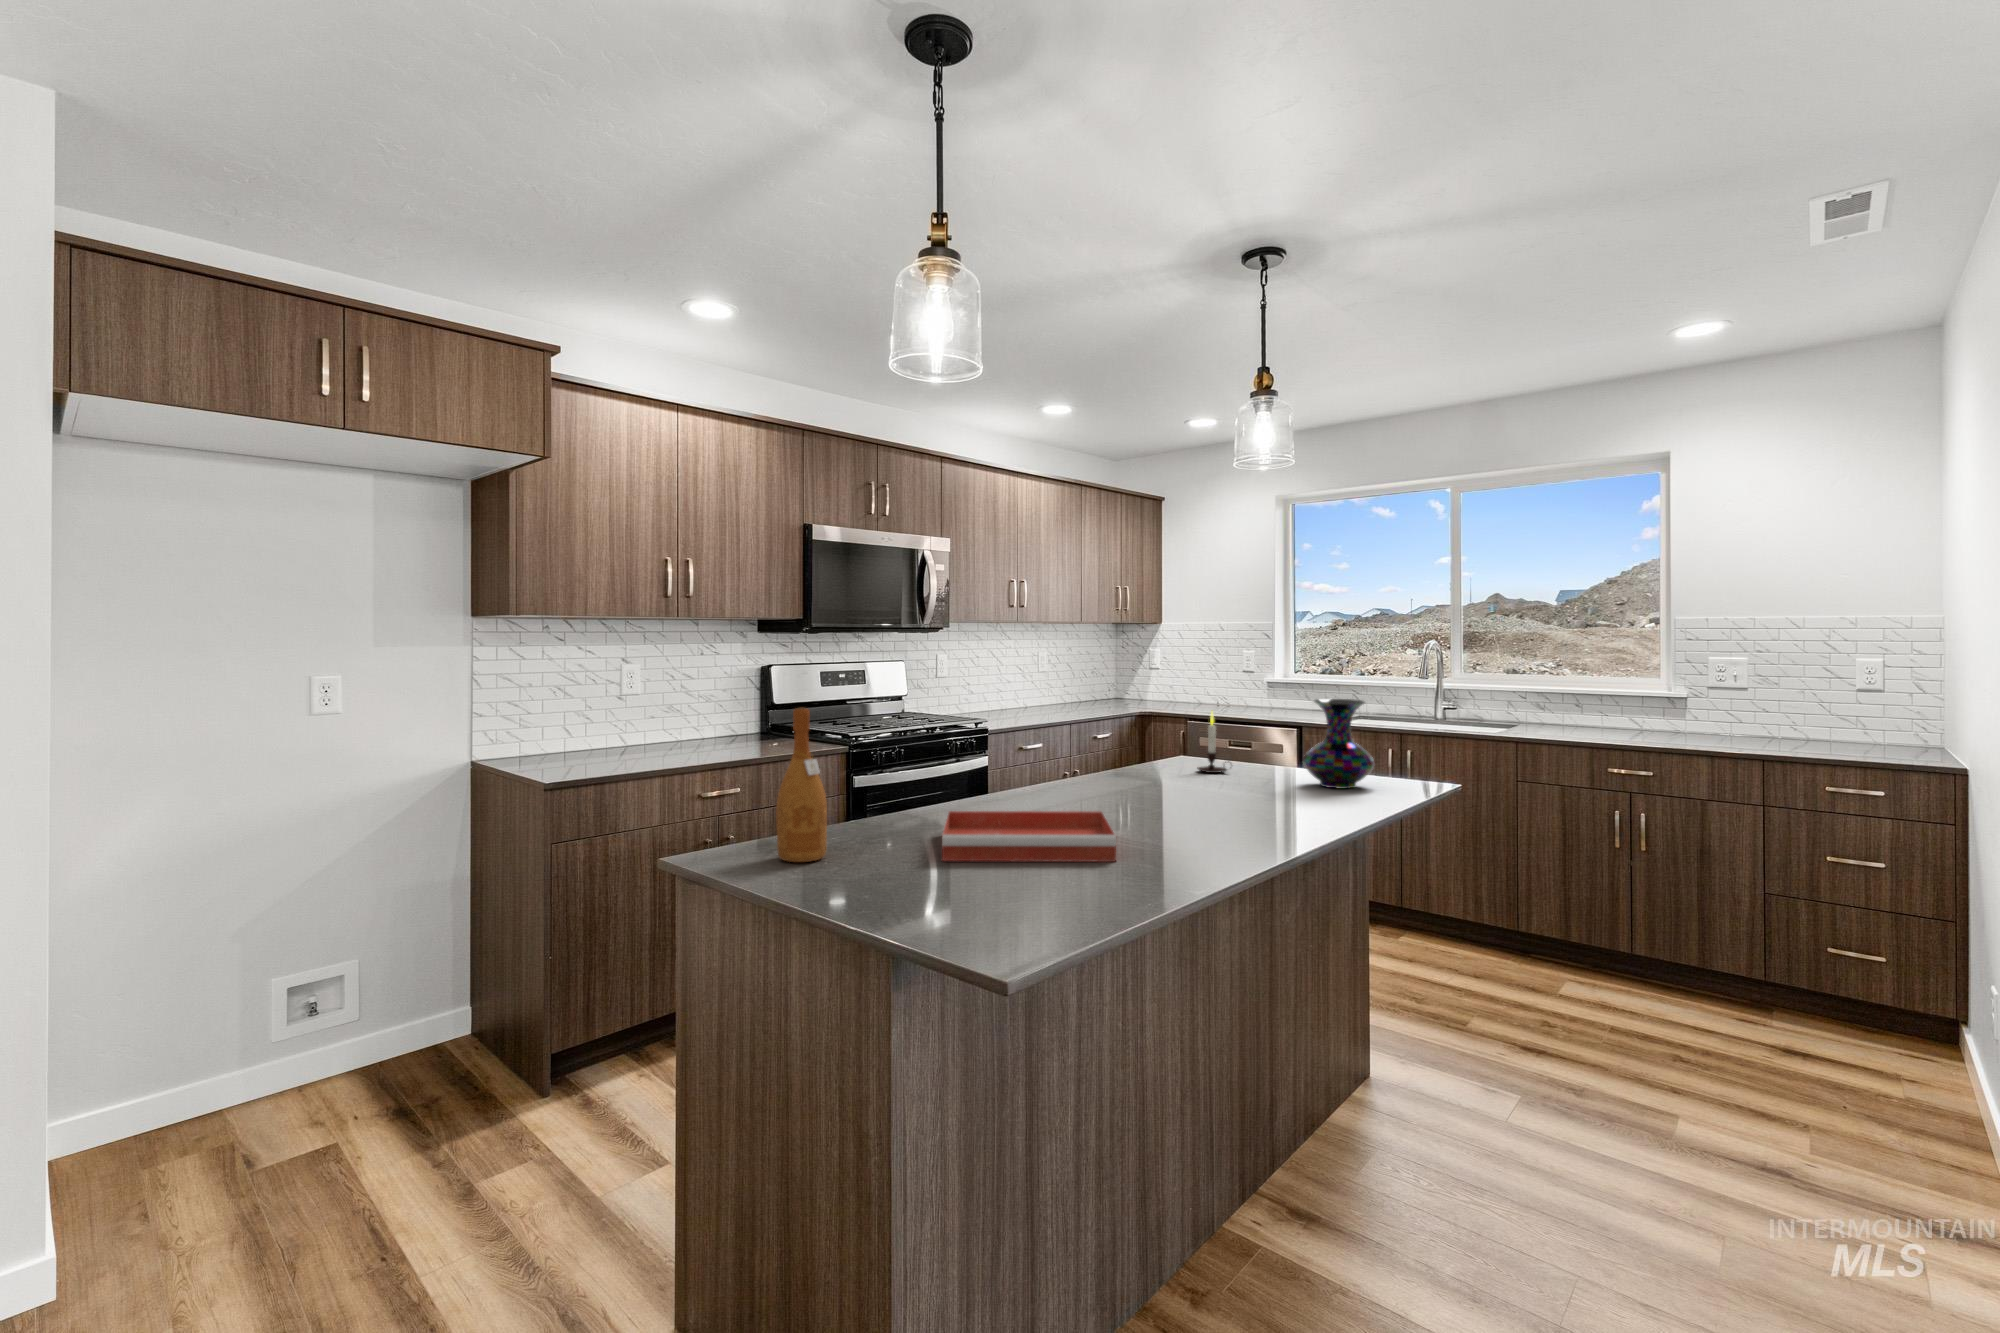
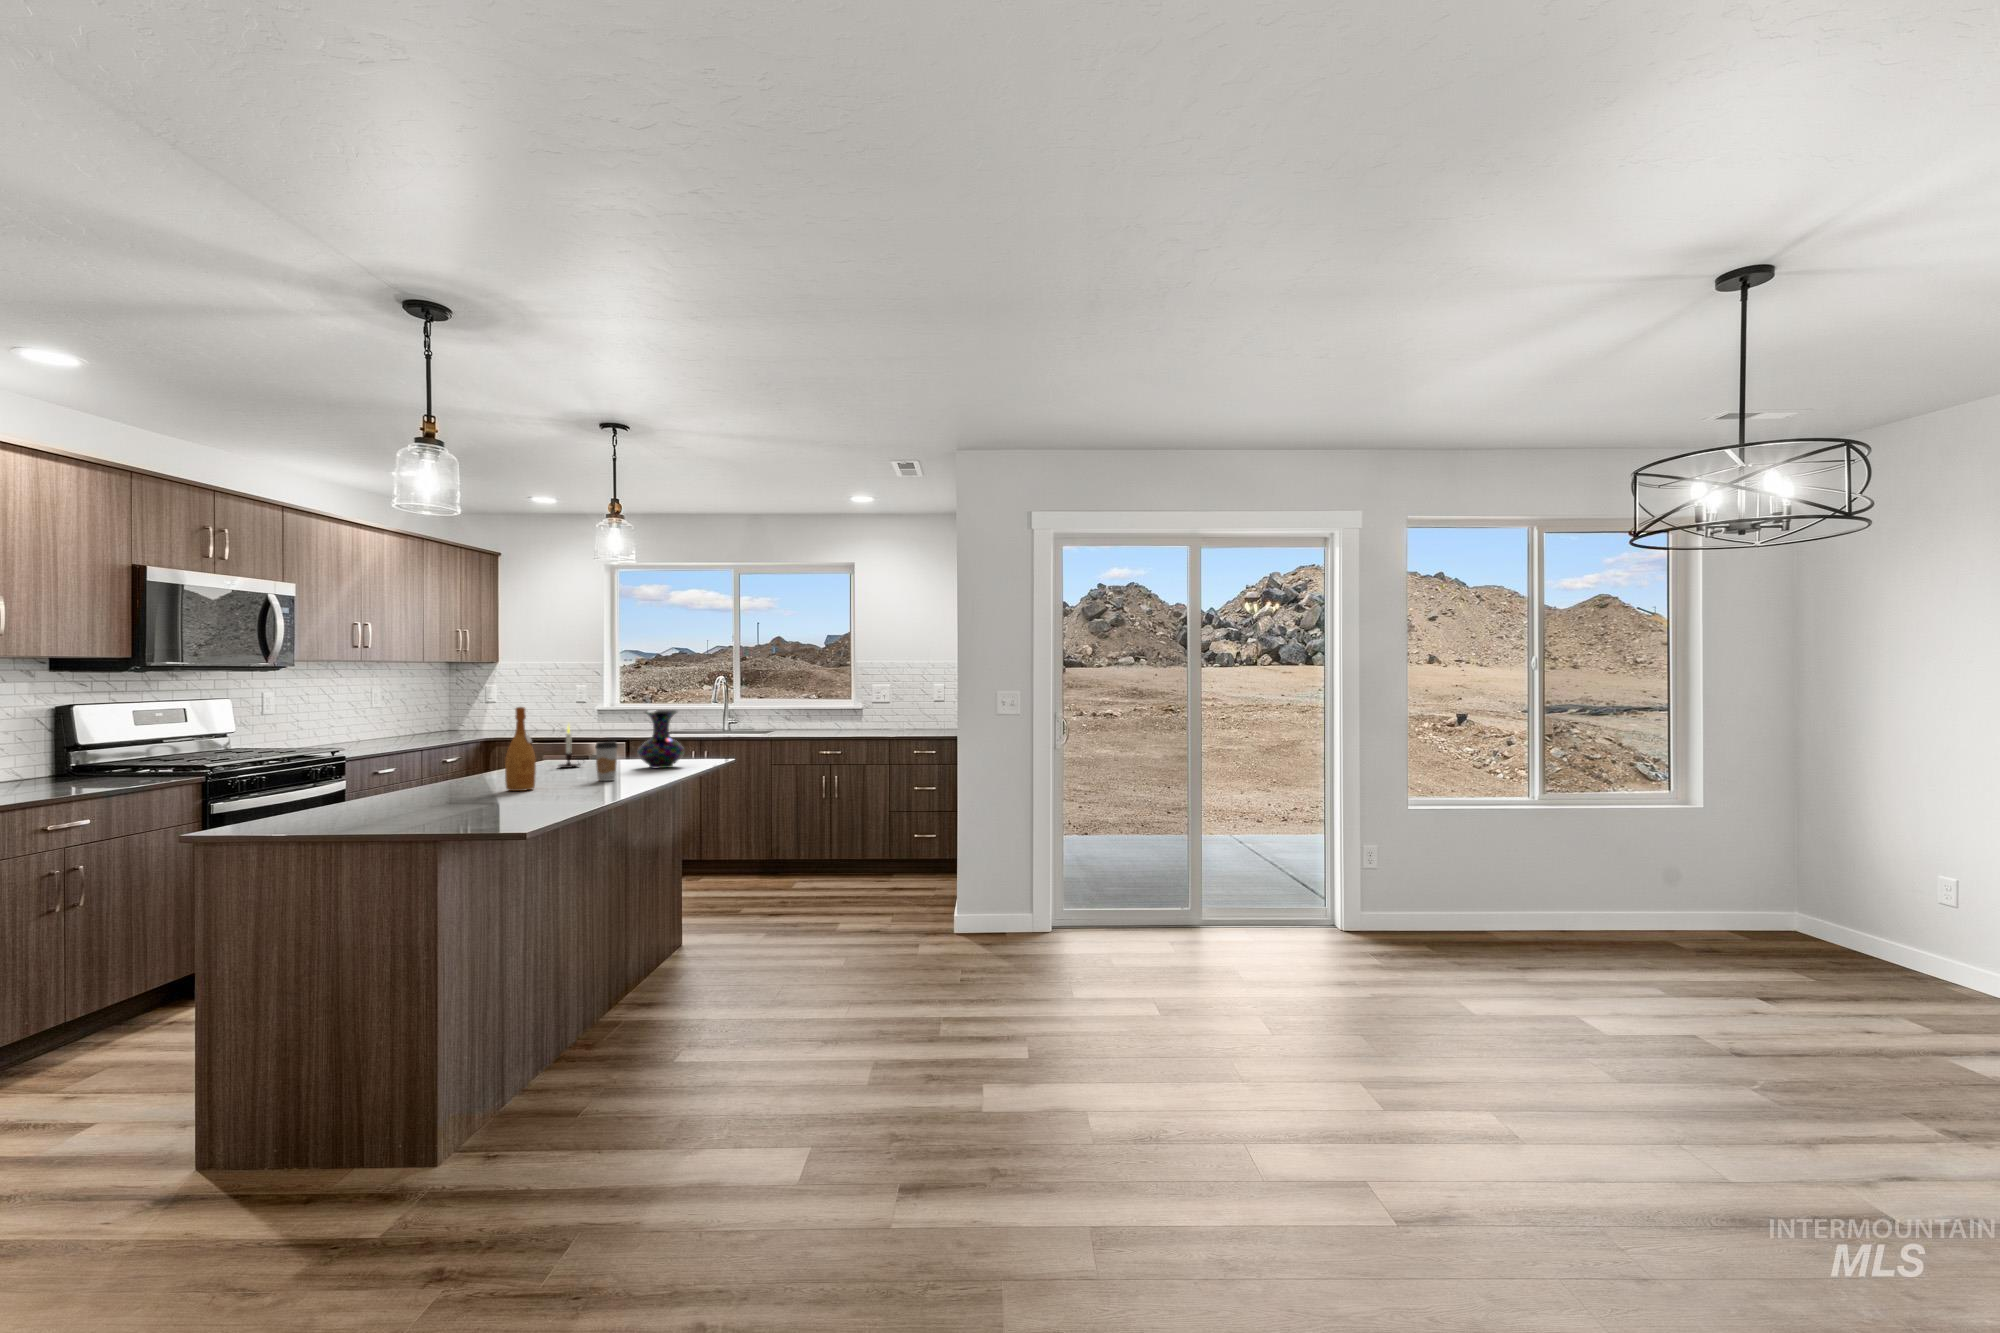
wine bottle: present [776,708,827,862] -> present [505,707,536,791]
coffee cup: none [1235,748,1268,810] -> present [595,741,617,781]
tray: present [942,811,1116,862] -> none [389,784,530,818]

